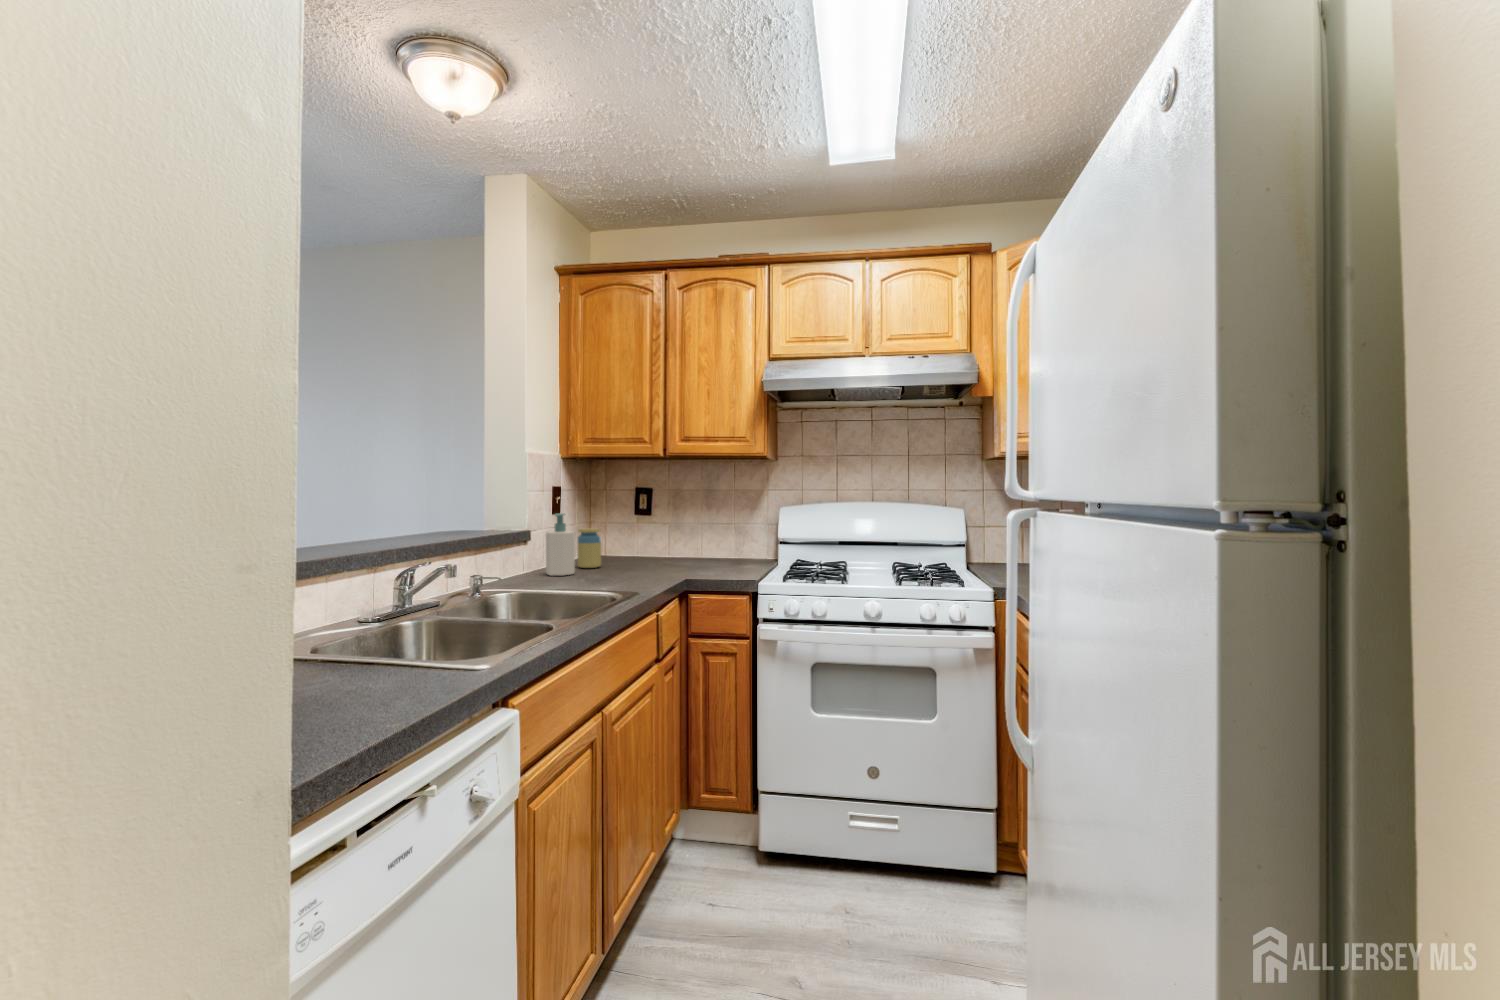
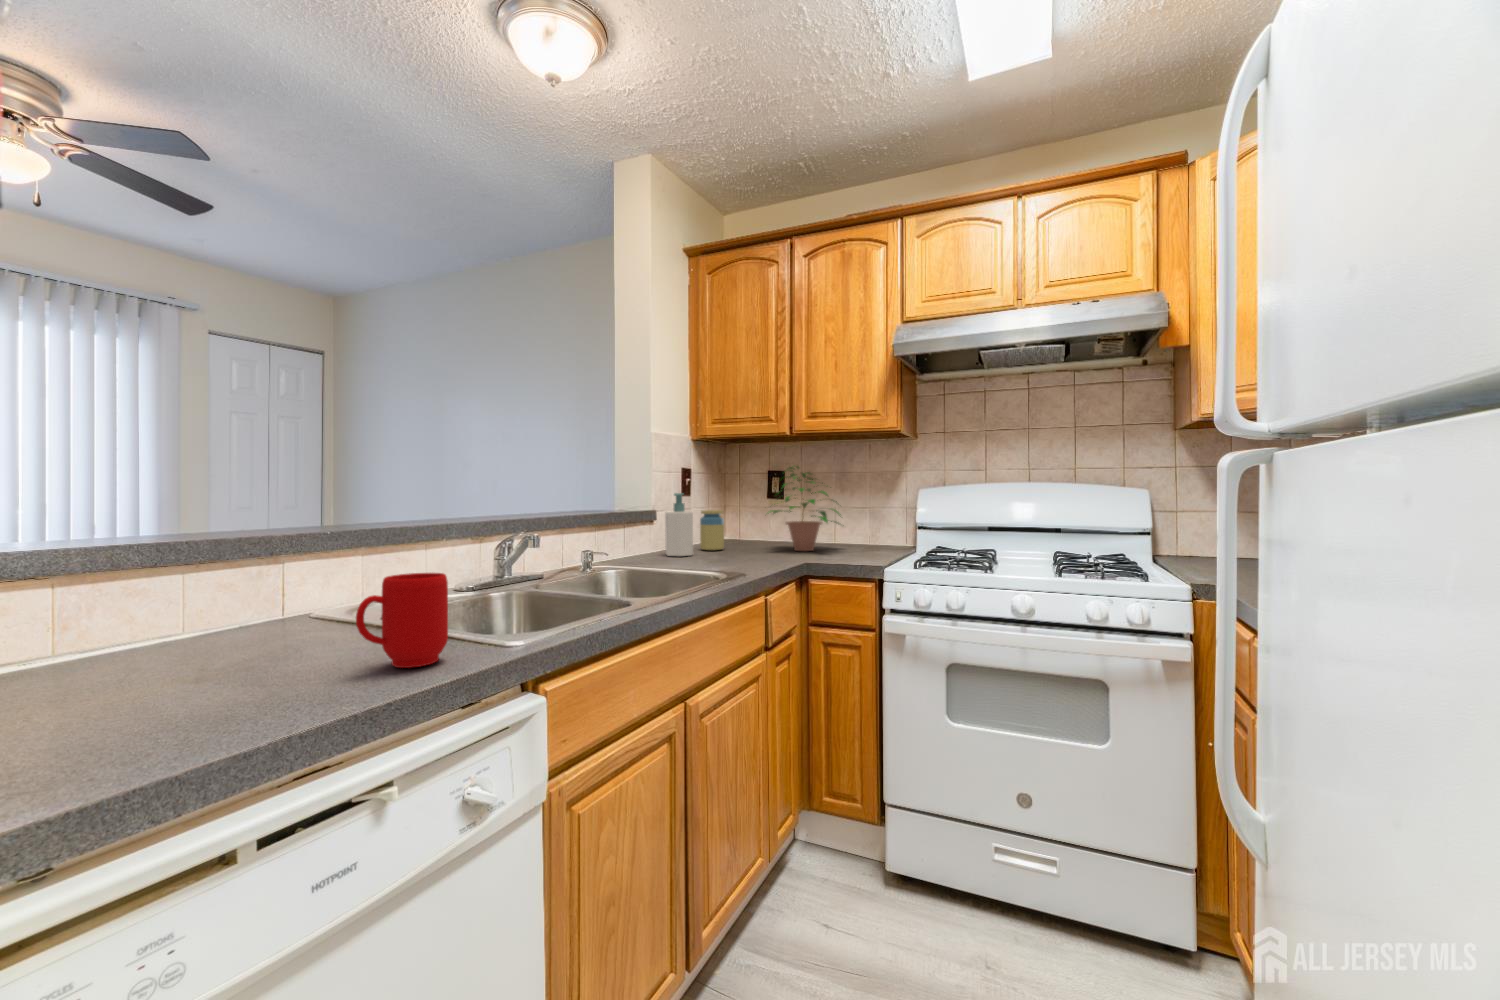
potted plant: none [640,486,717,567] -> present [768,466,841,551]
mug: none [361,609,434,694] -> present [356,573,448,668]

